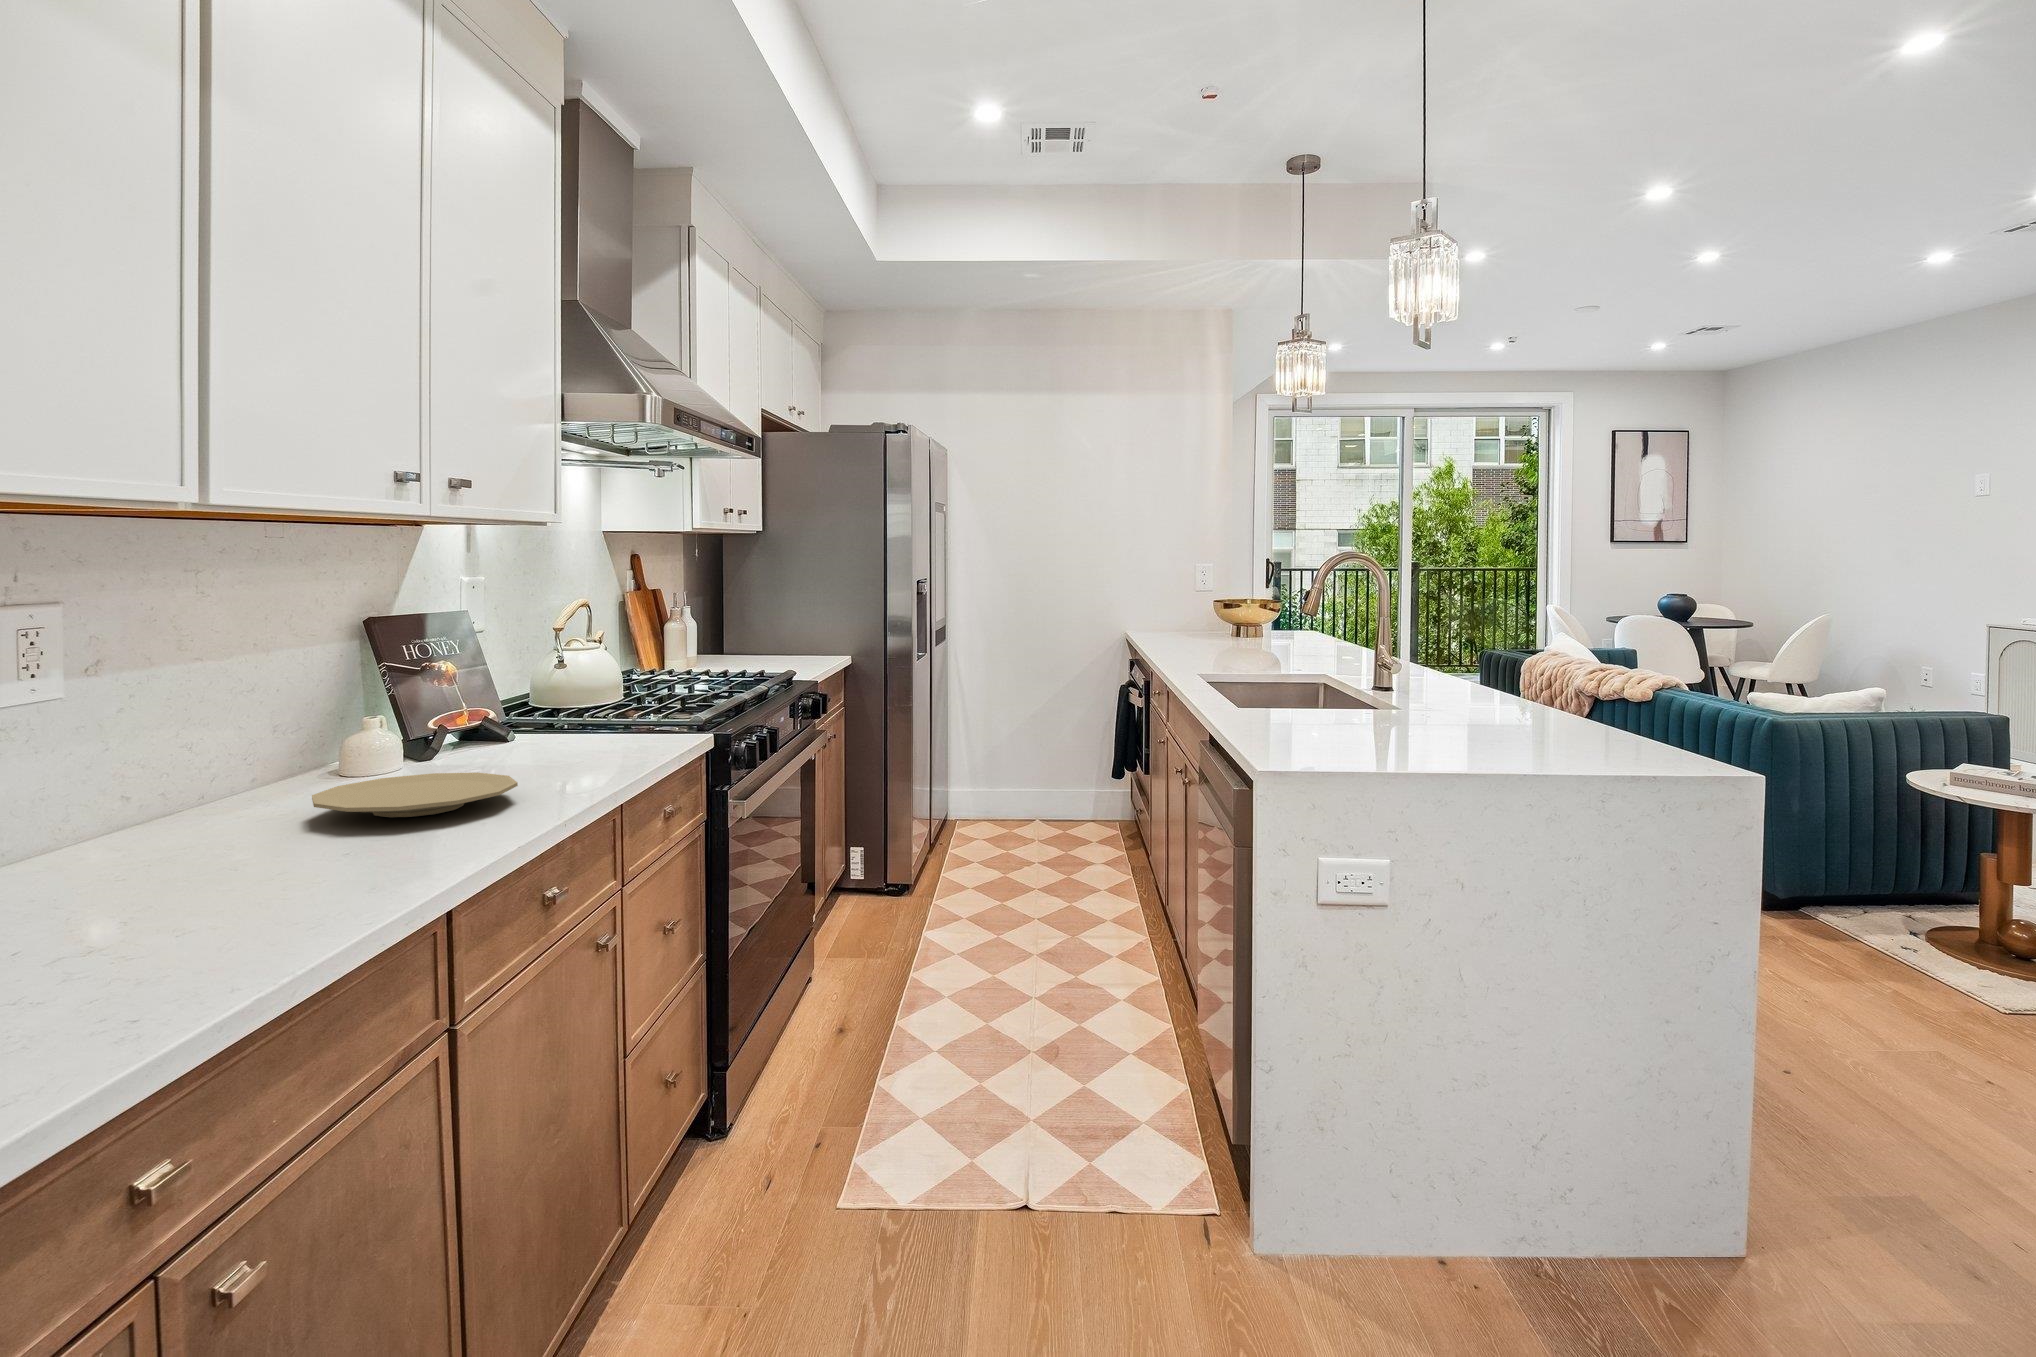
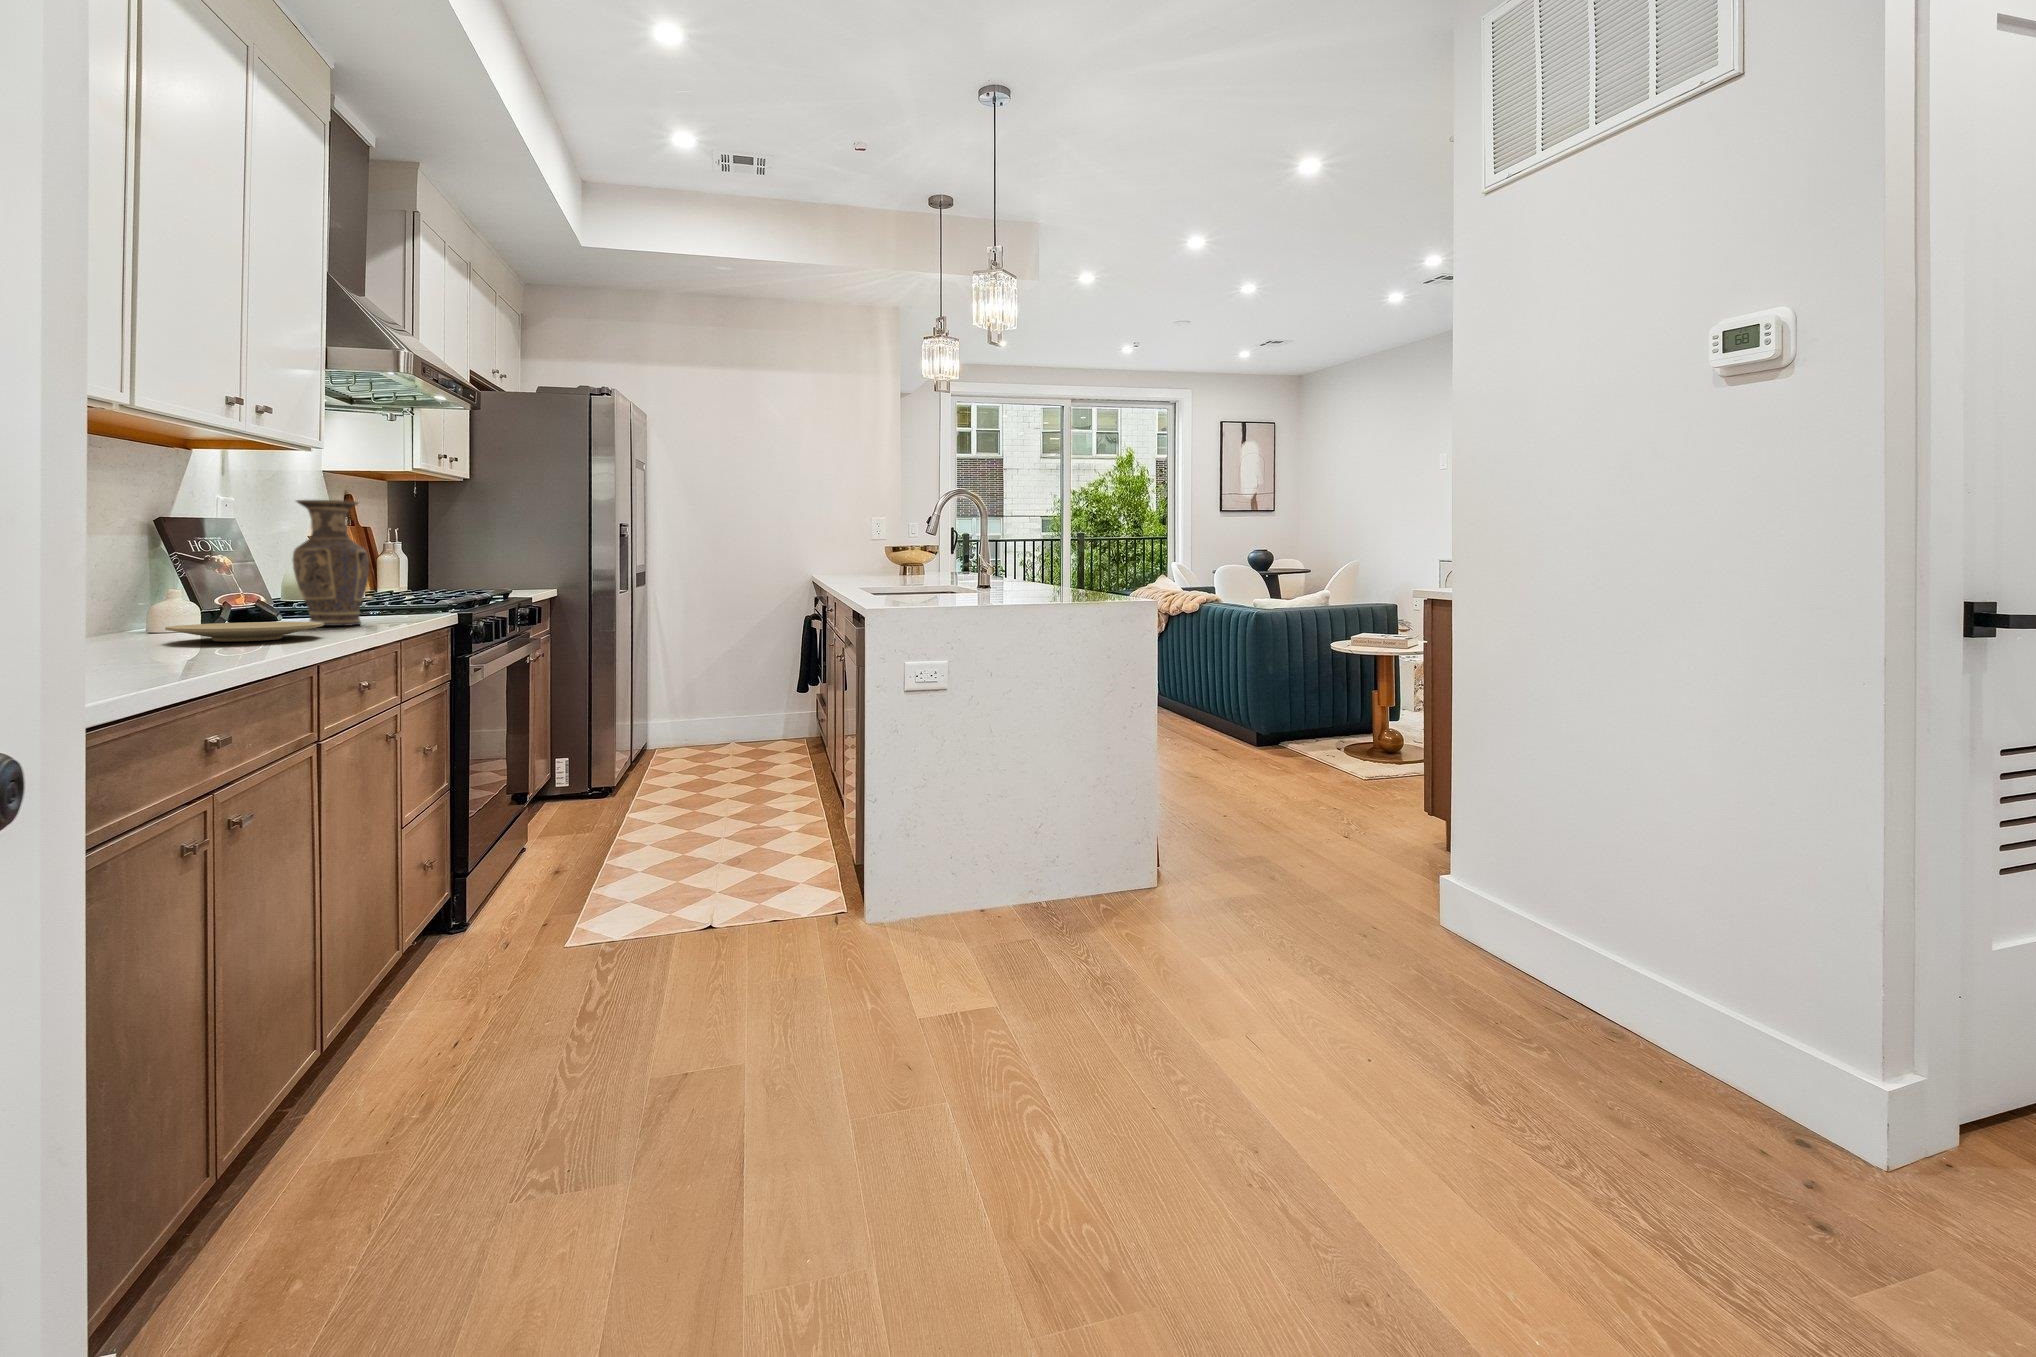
vase: none [508,596,601,765] -> present [293,500,369,626]

